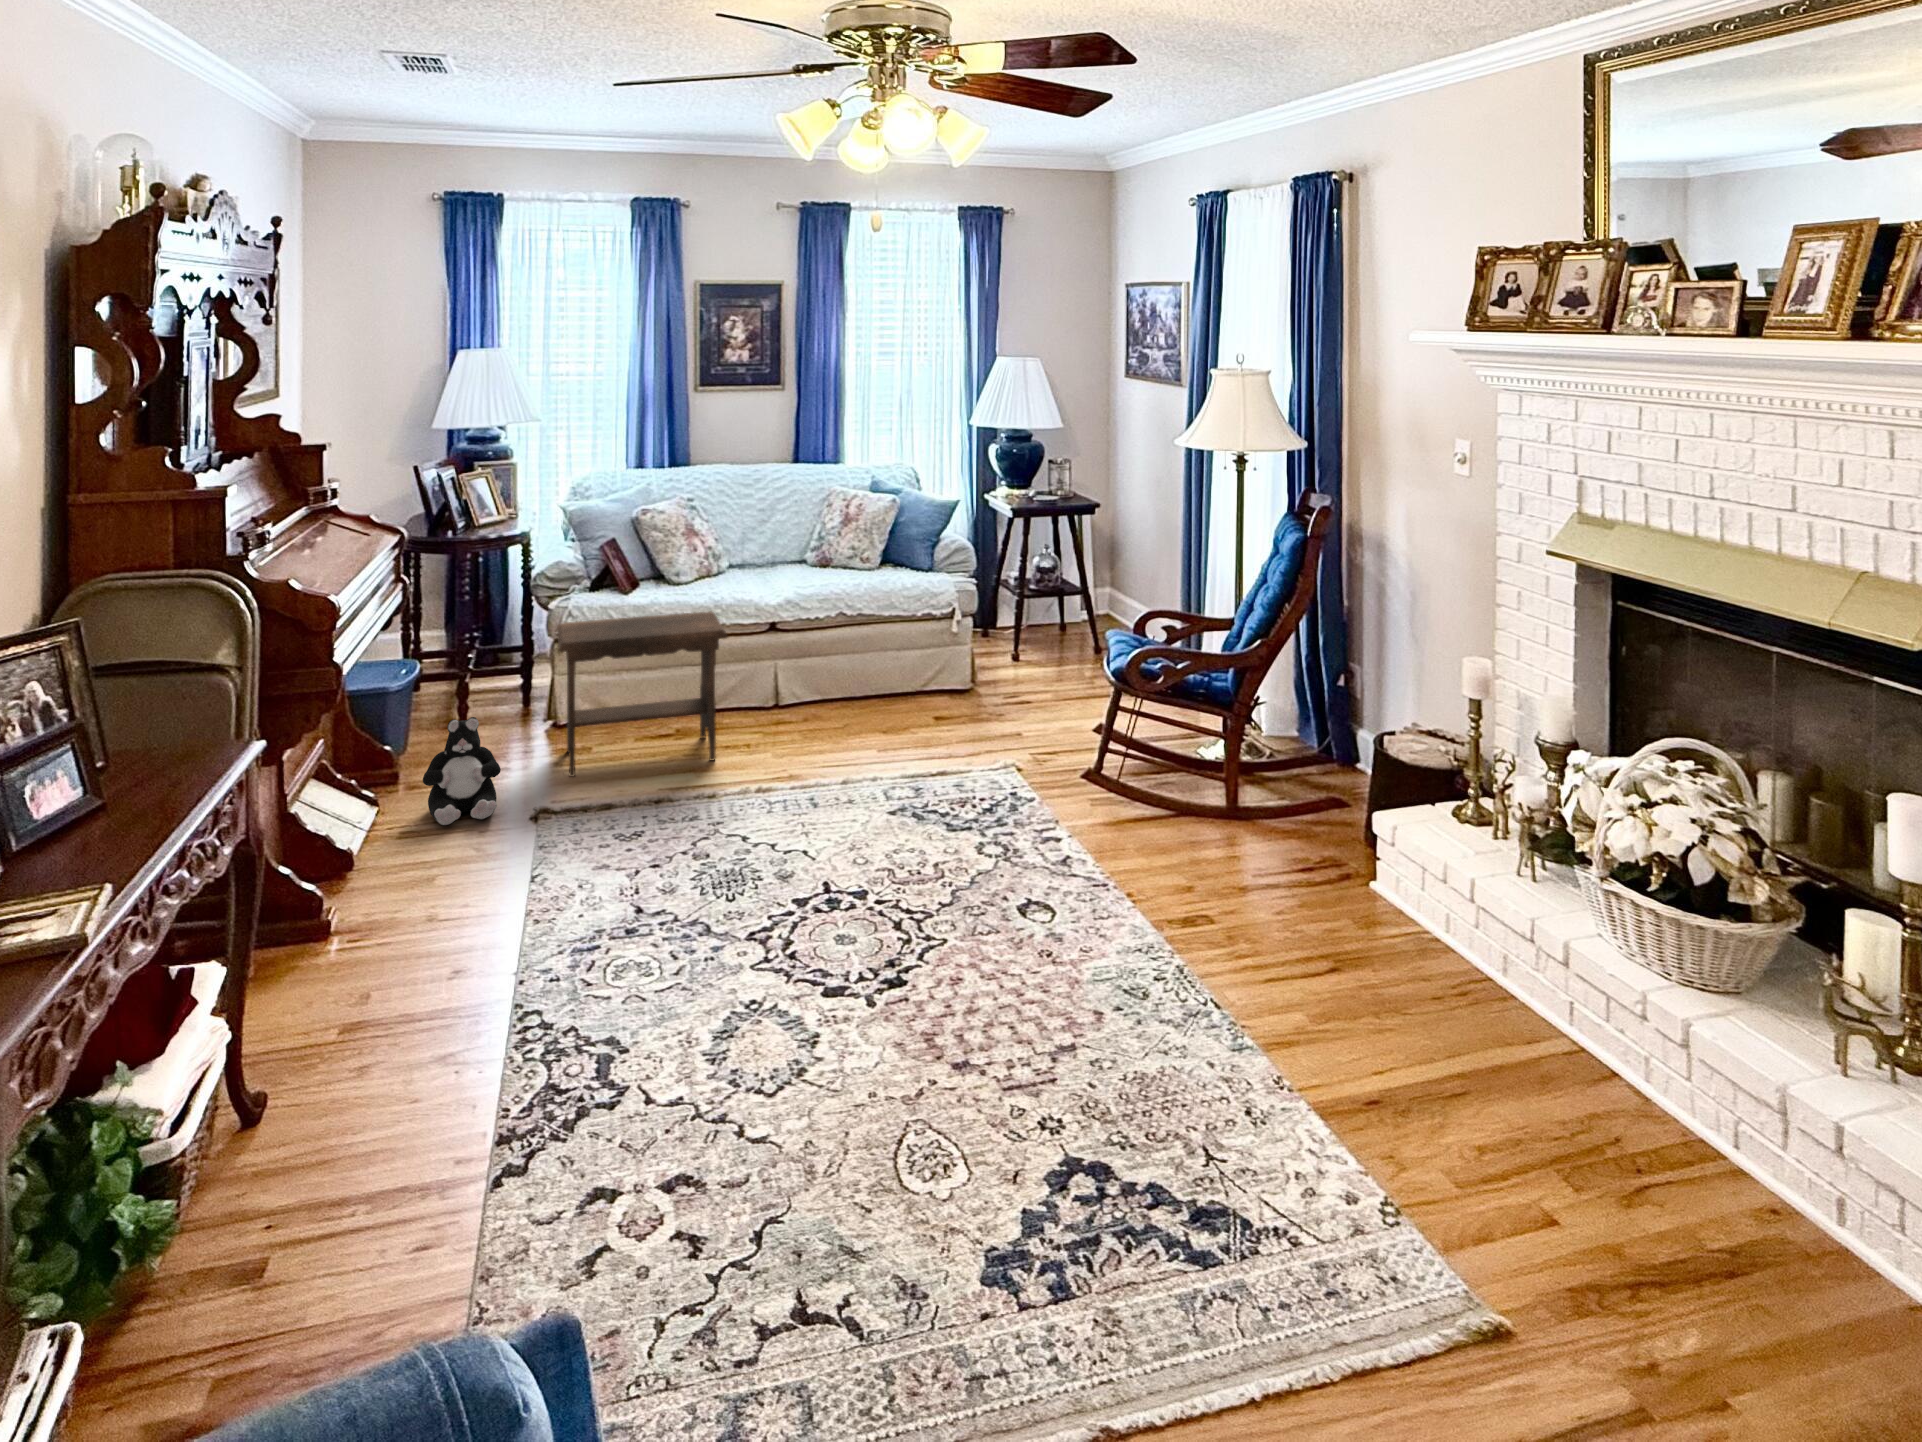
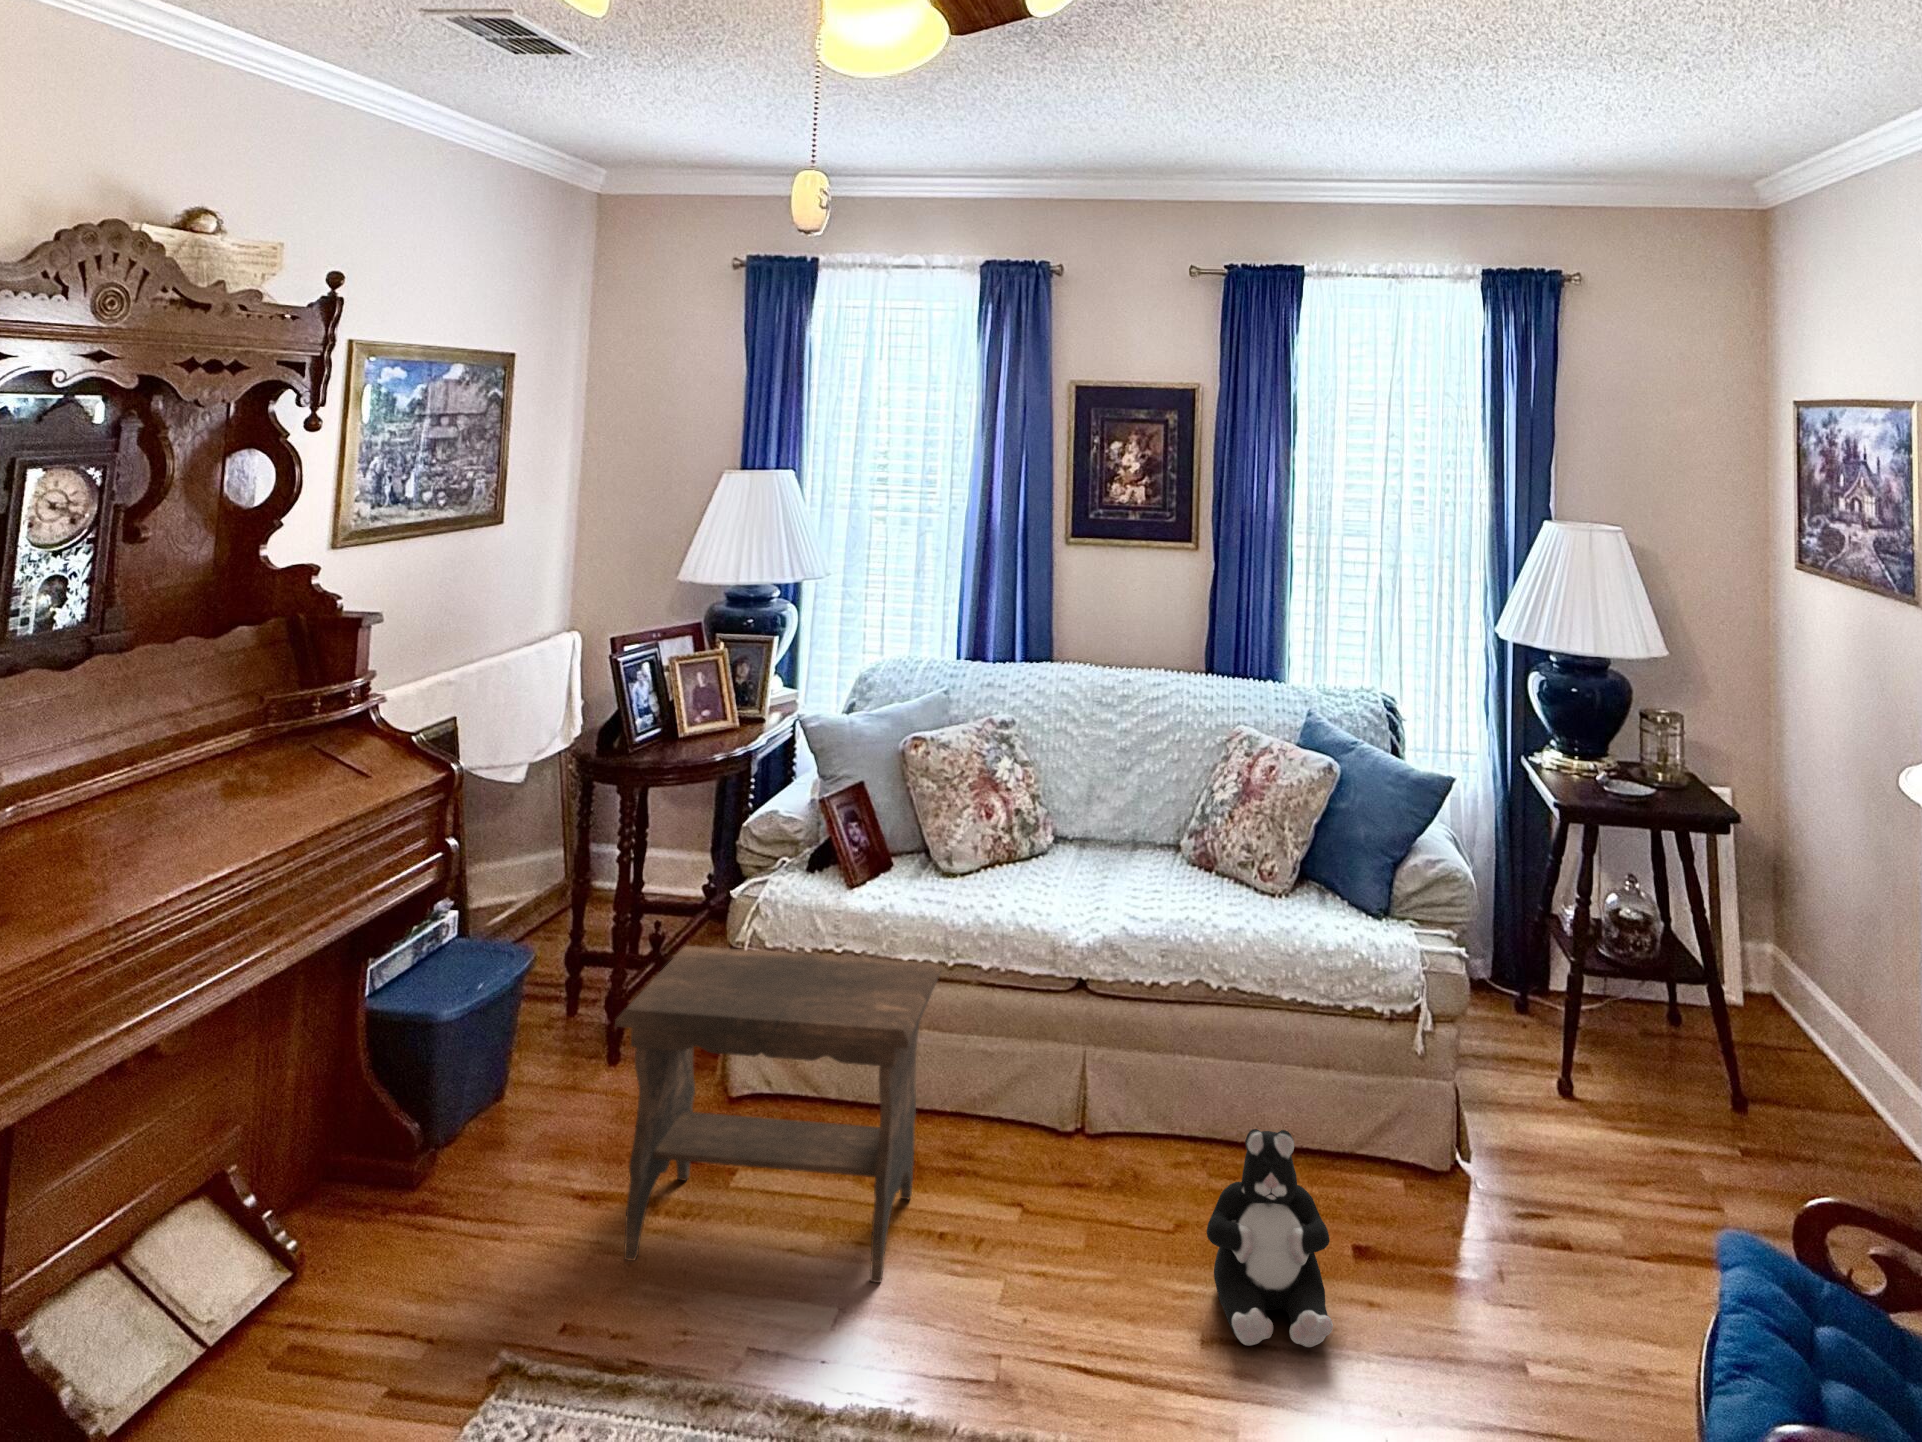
plush toy: present [423,717,501,825] -> present [1207,1129,1333,1347]

